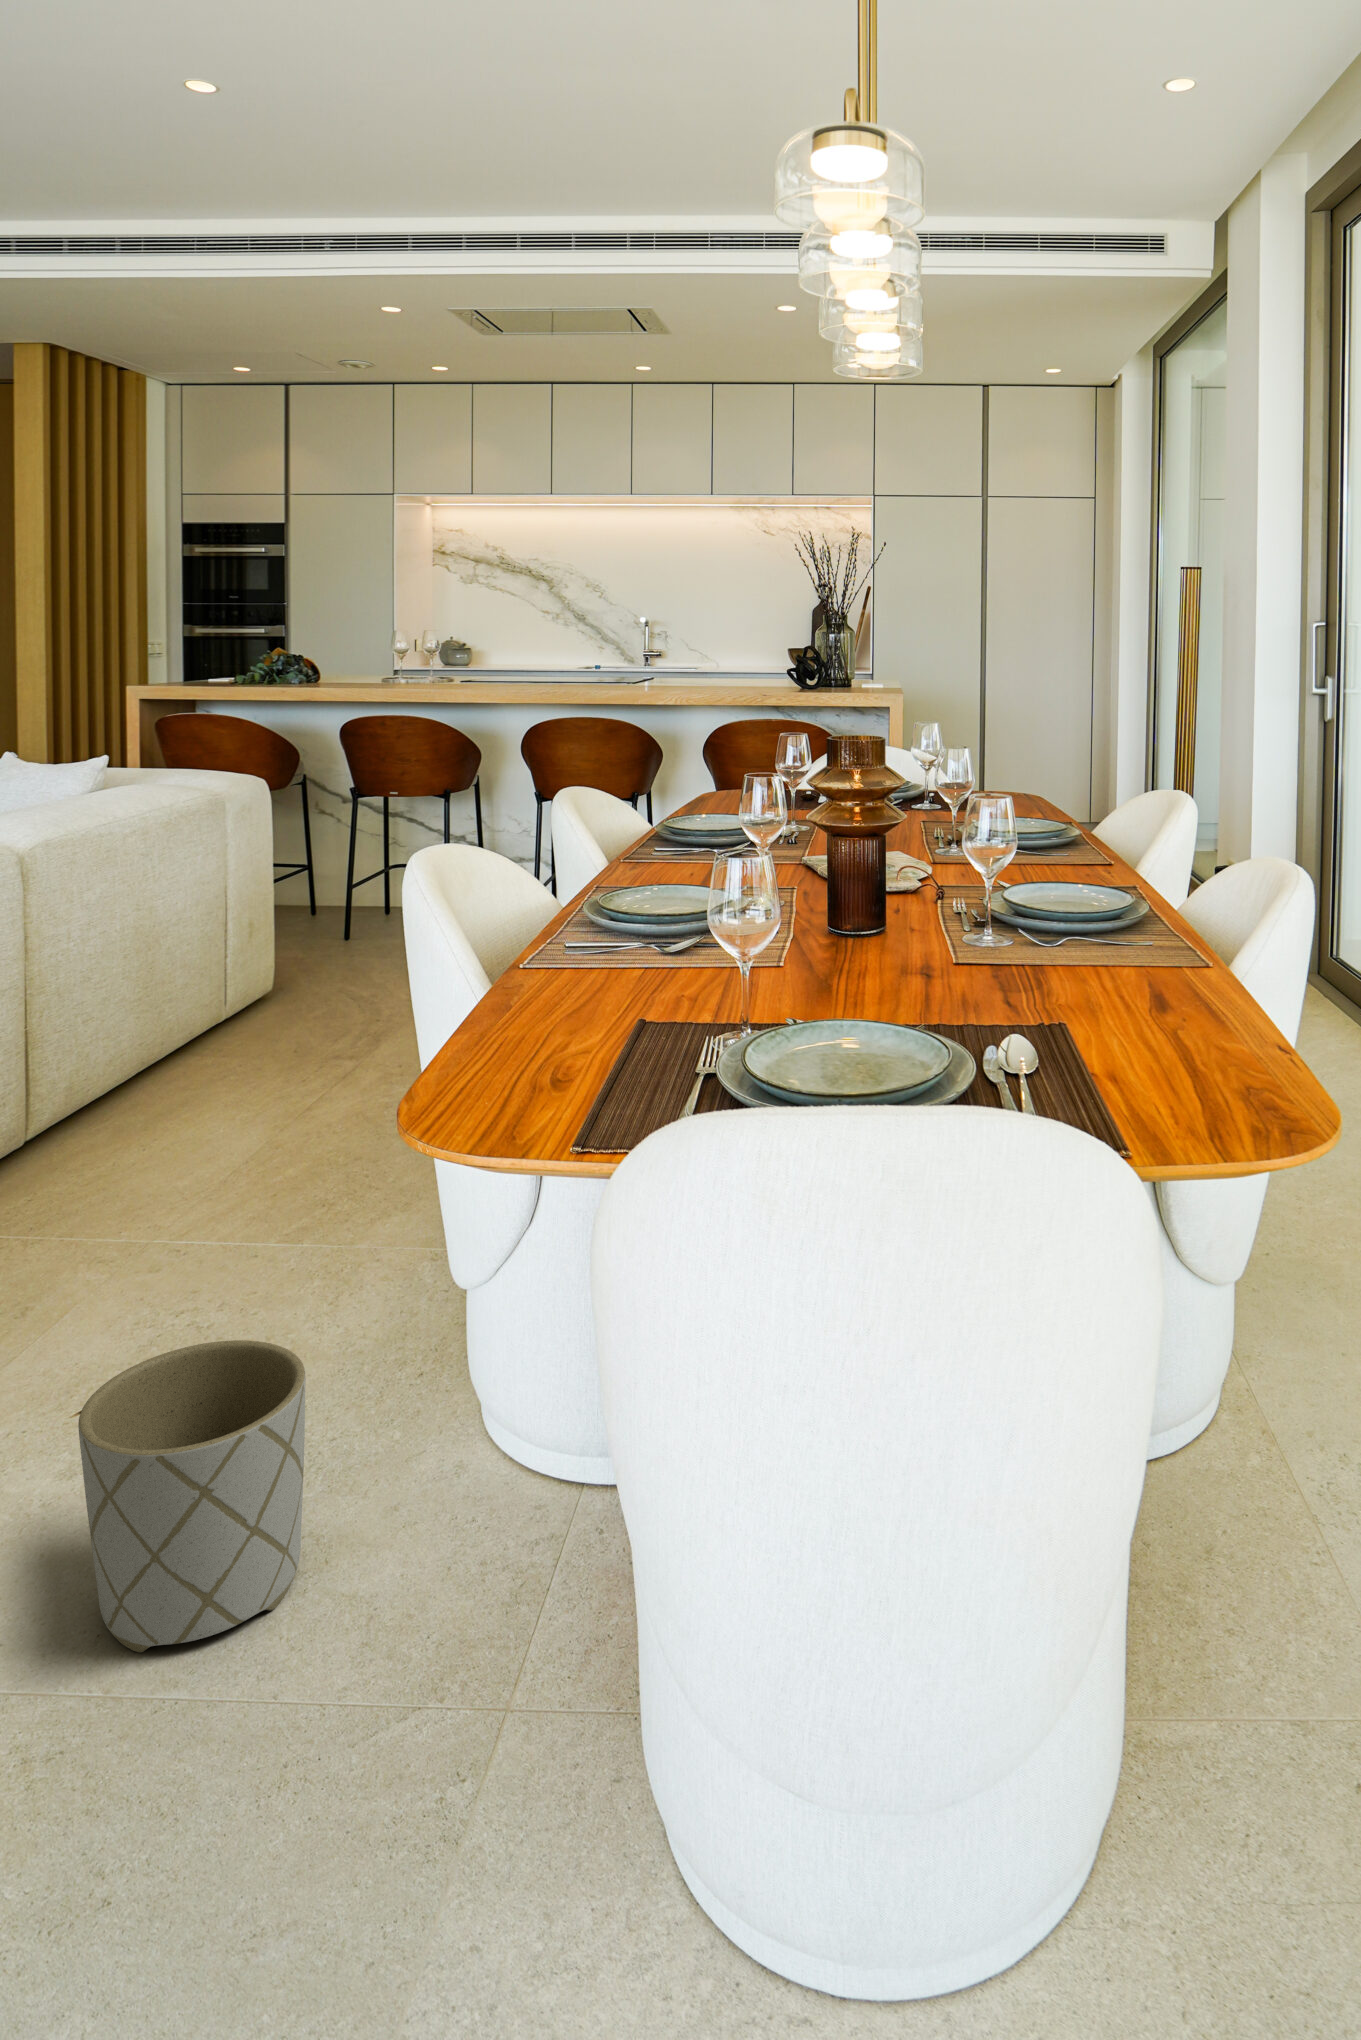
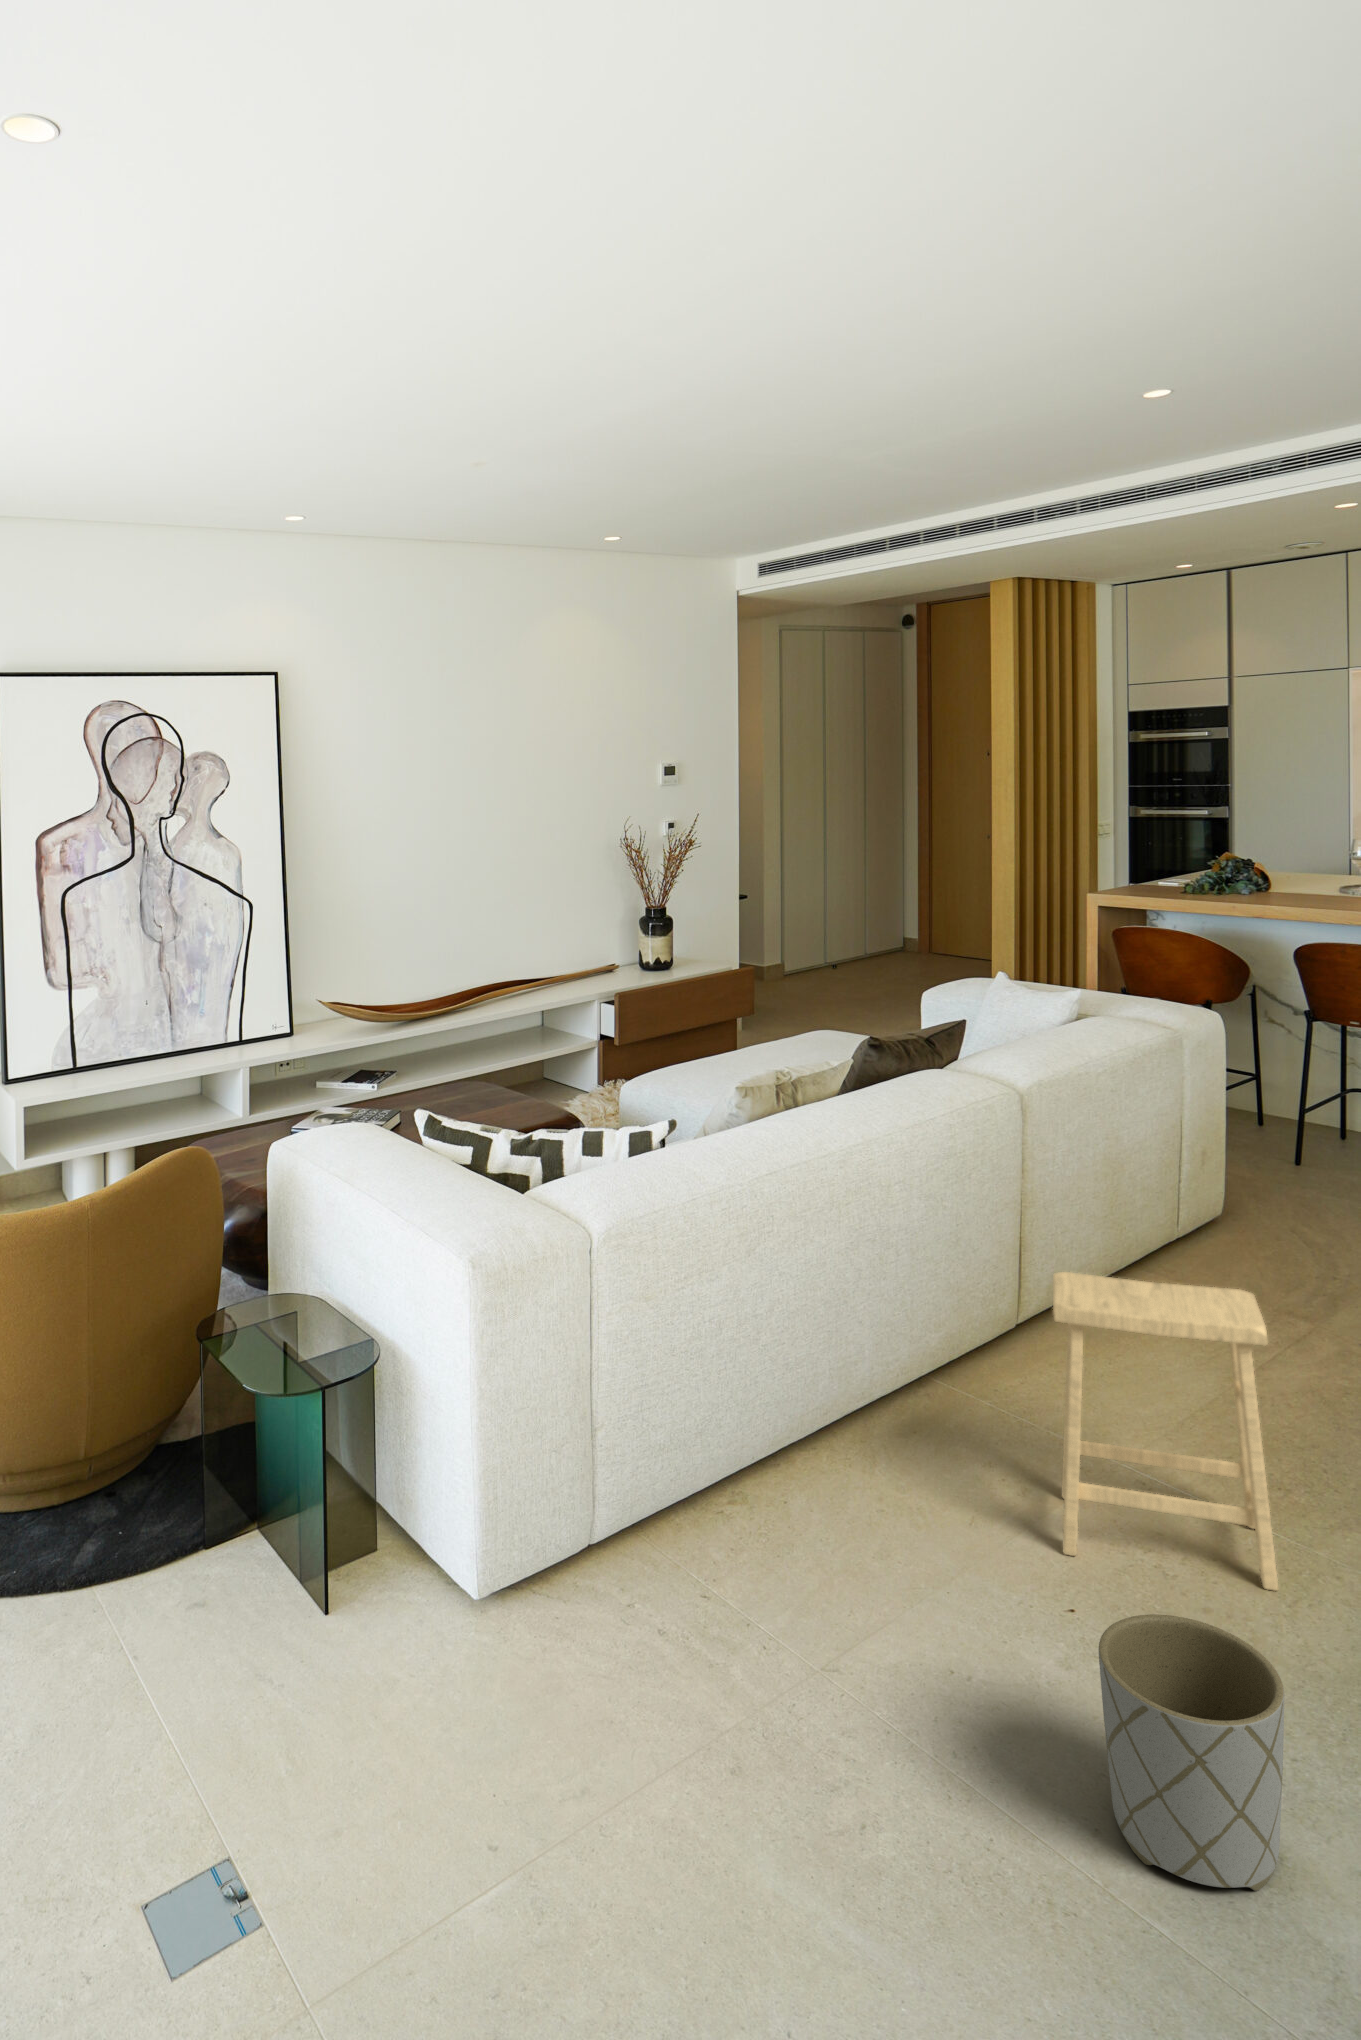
footstool: none [43,1001,311,1358] -> present [1053,1272,1278,1591]

